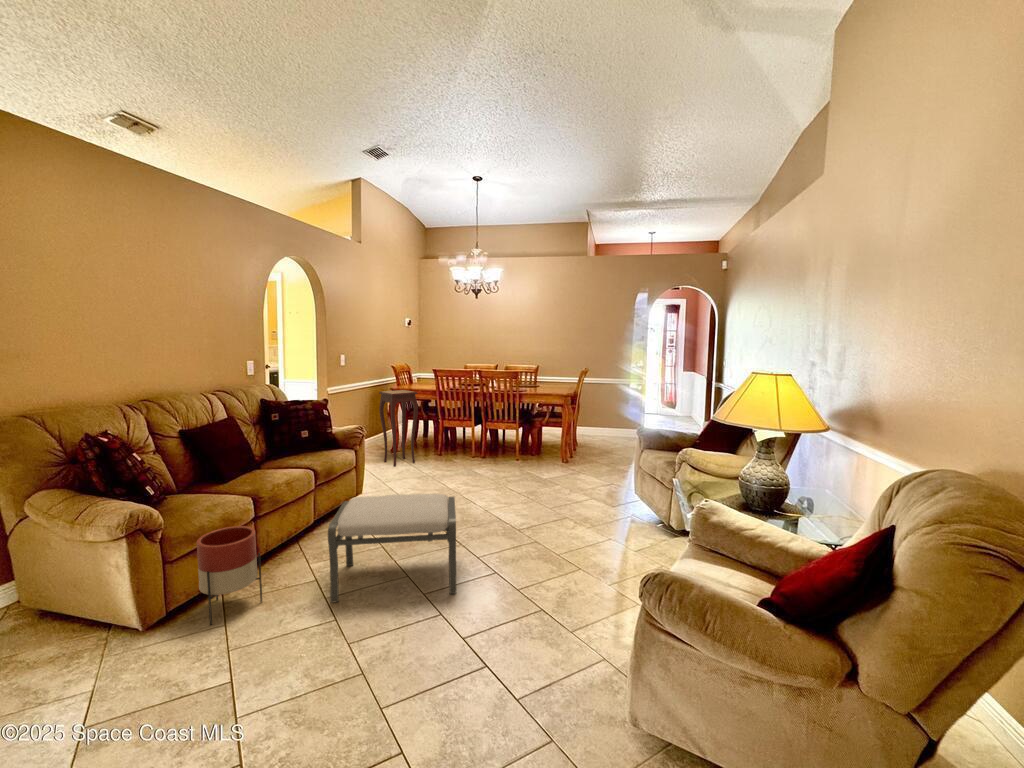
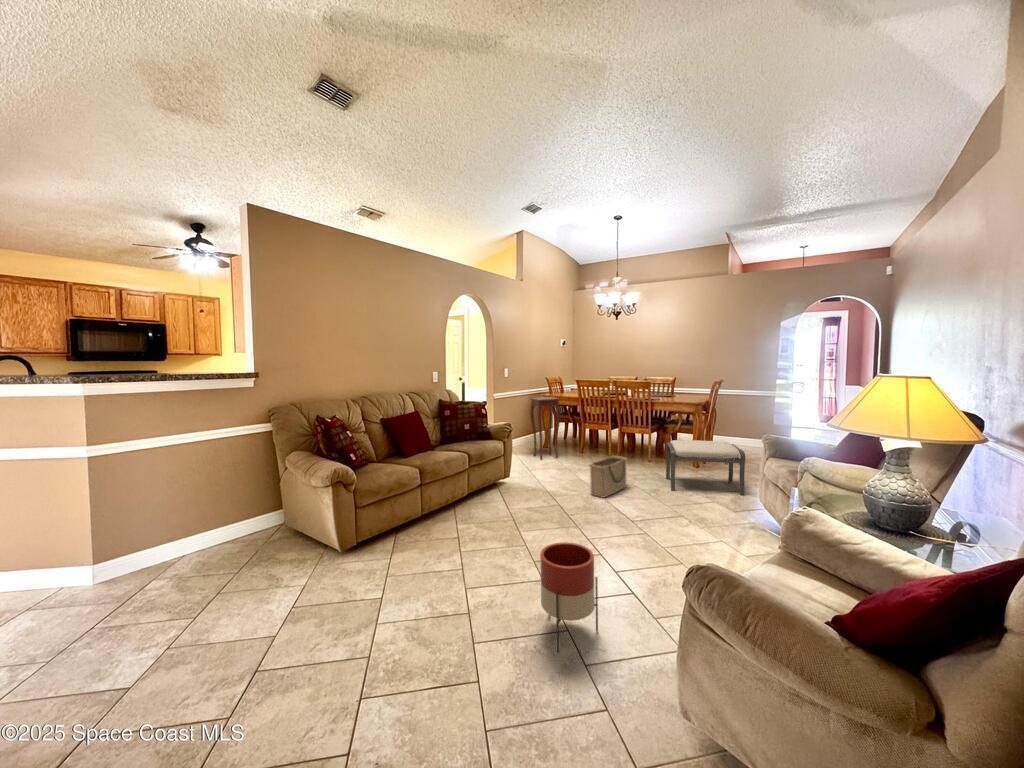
basket: none [464,457,503,505] -> present [589,456,627,497]
ottoman: present [328,494,456,603] -> present [666,440,745,495]
planter: present [197,526,262,625] -> present [540,542,598,652]

